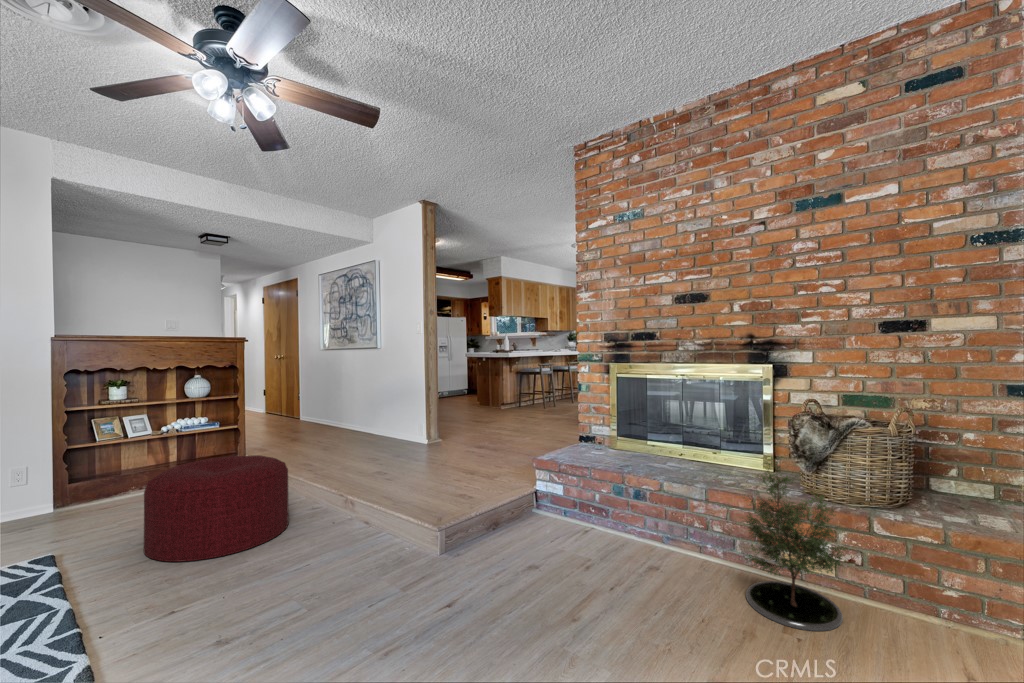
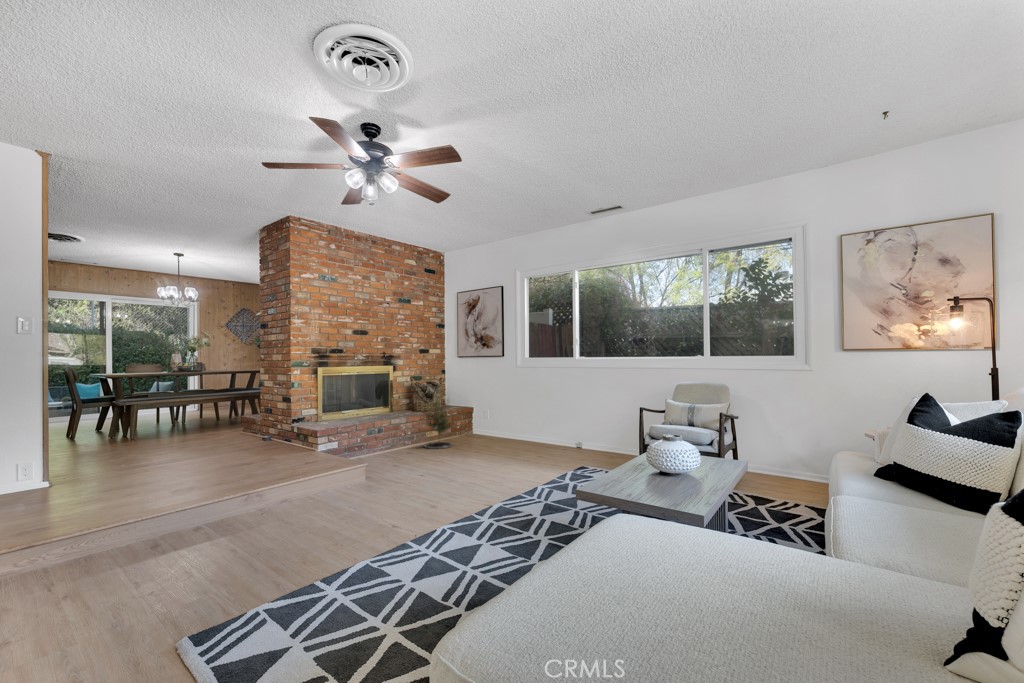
ottoman: present [144,455,289,562] -> none [141,463,303,584]

